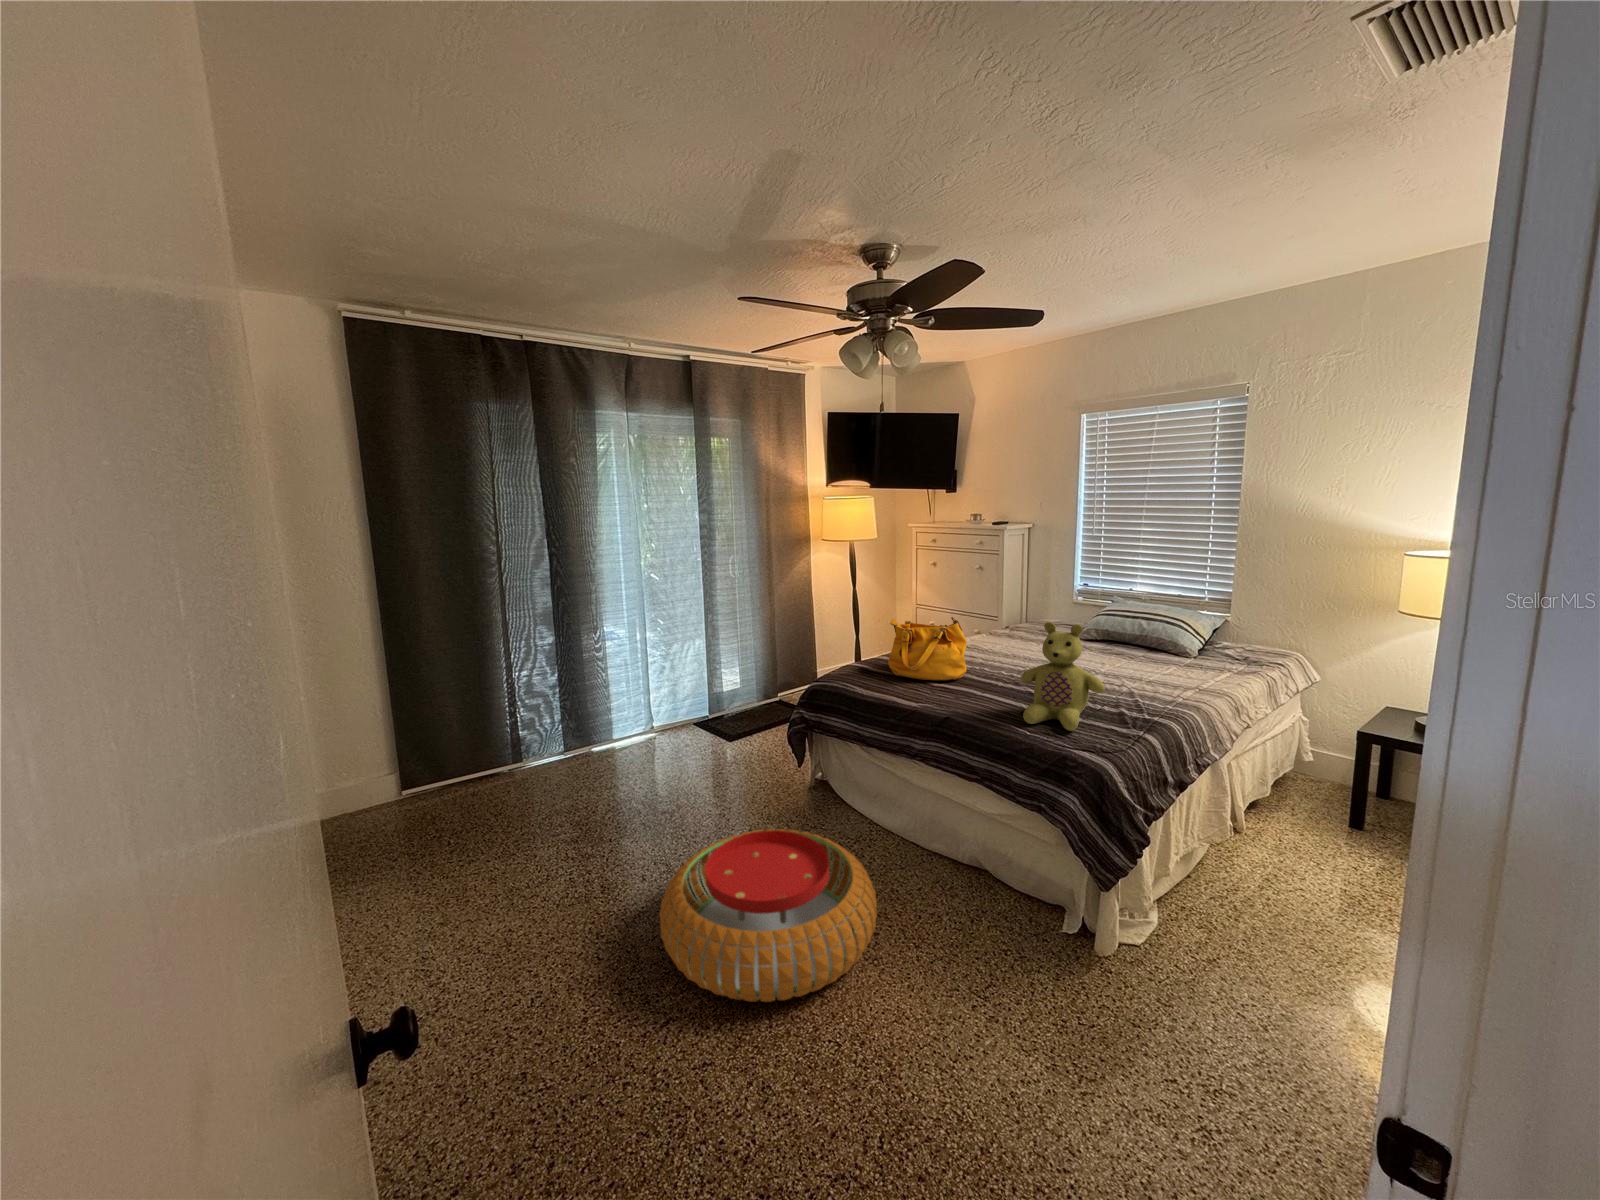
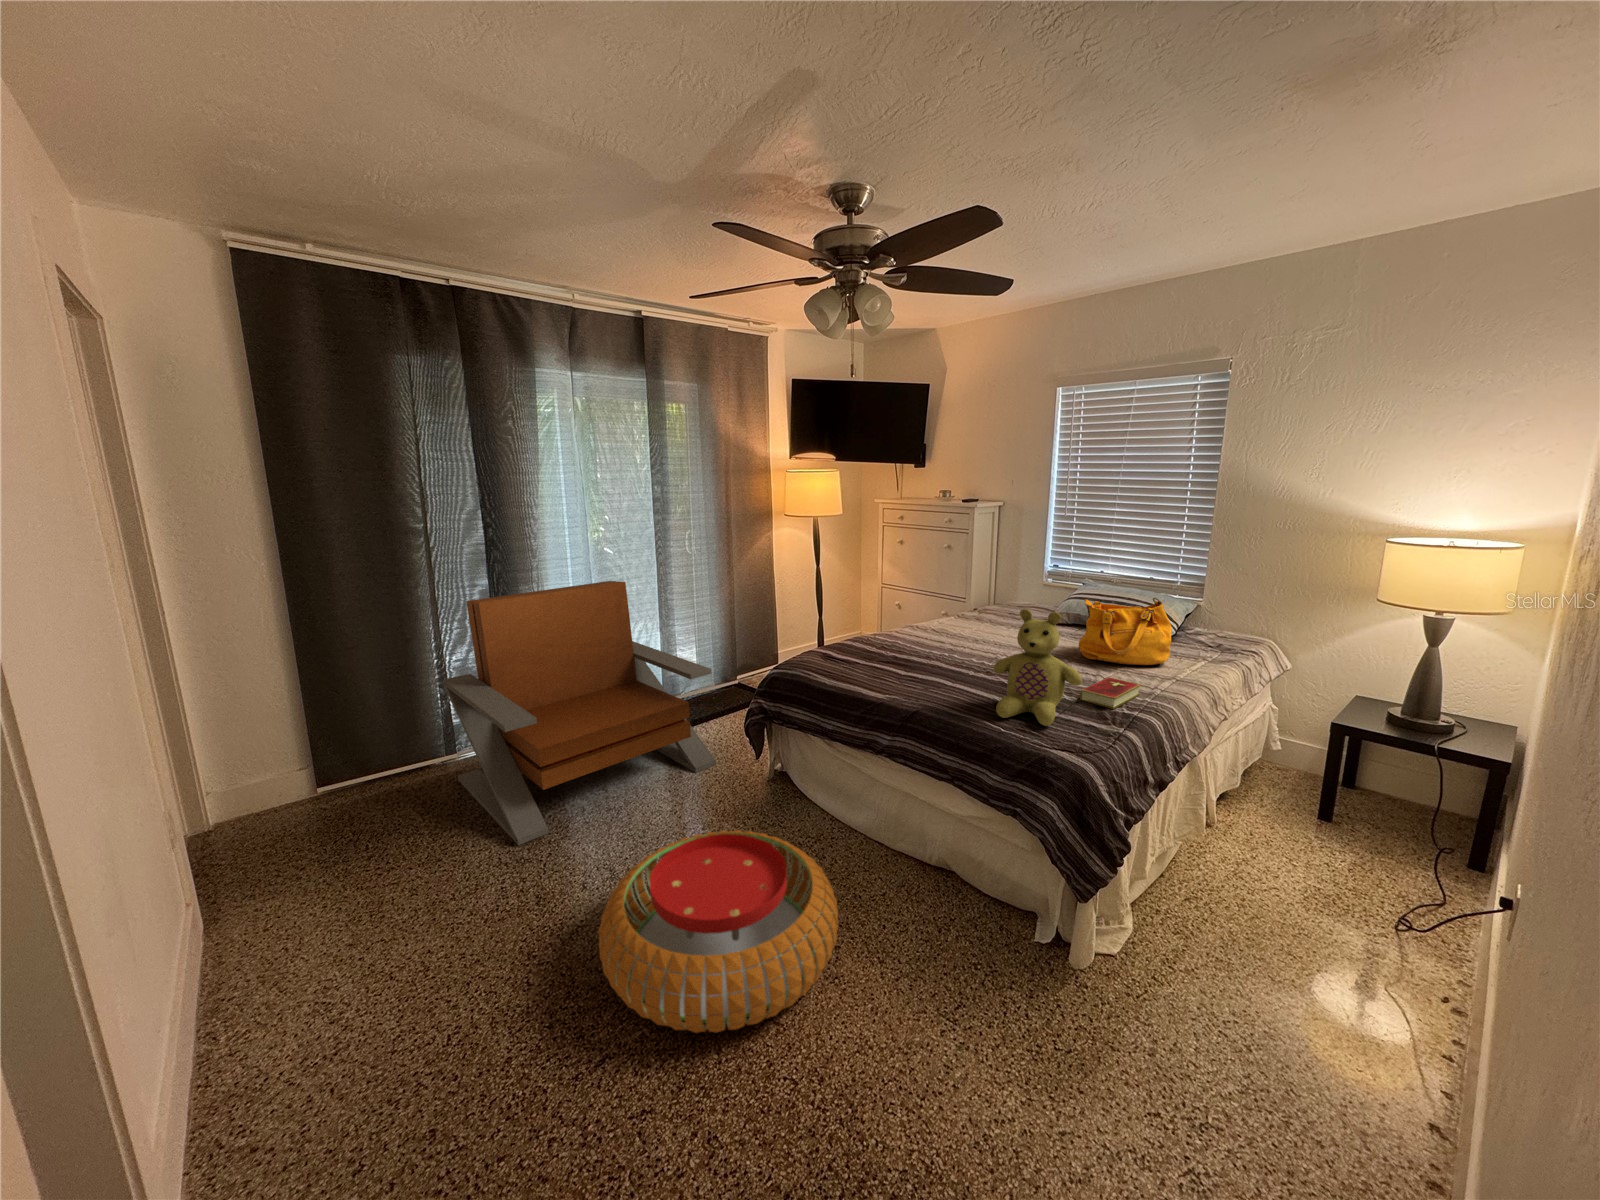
lounge chair: none [509,603,759,845] -> present [443,581,716,845]
handbag: present [888,617,967,680] -> present [1079,598,1171,665]
hardcover book: none [1105,688,1165,716] -> present [1080,677,1141,709]

